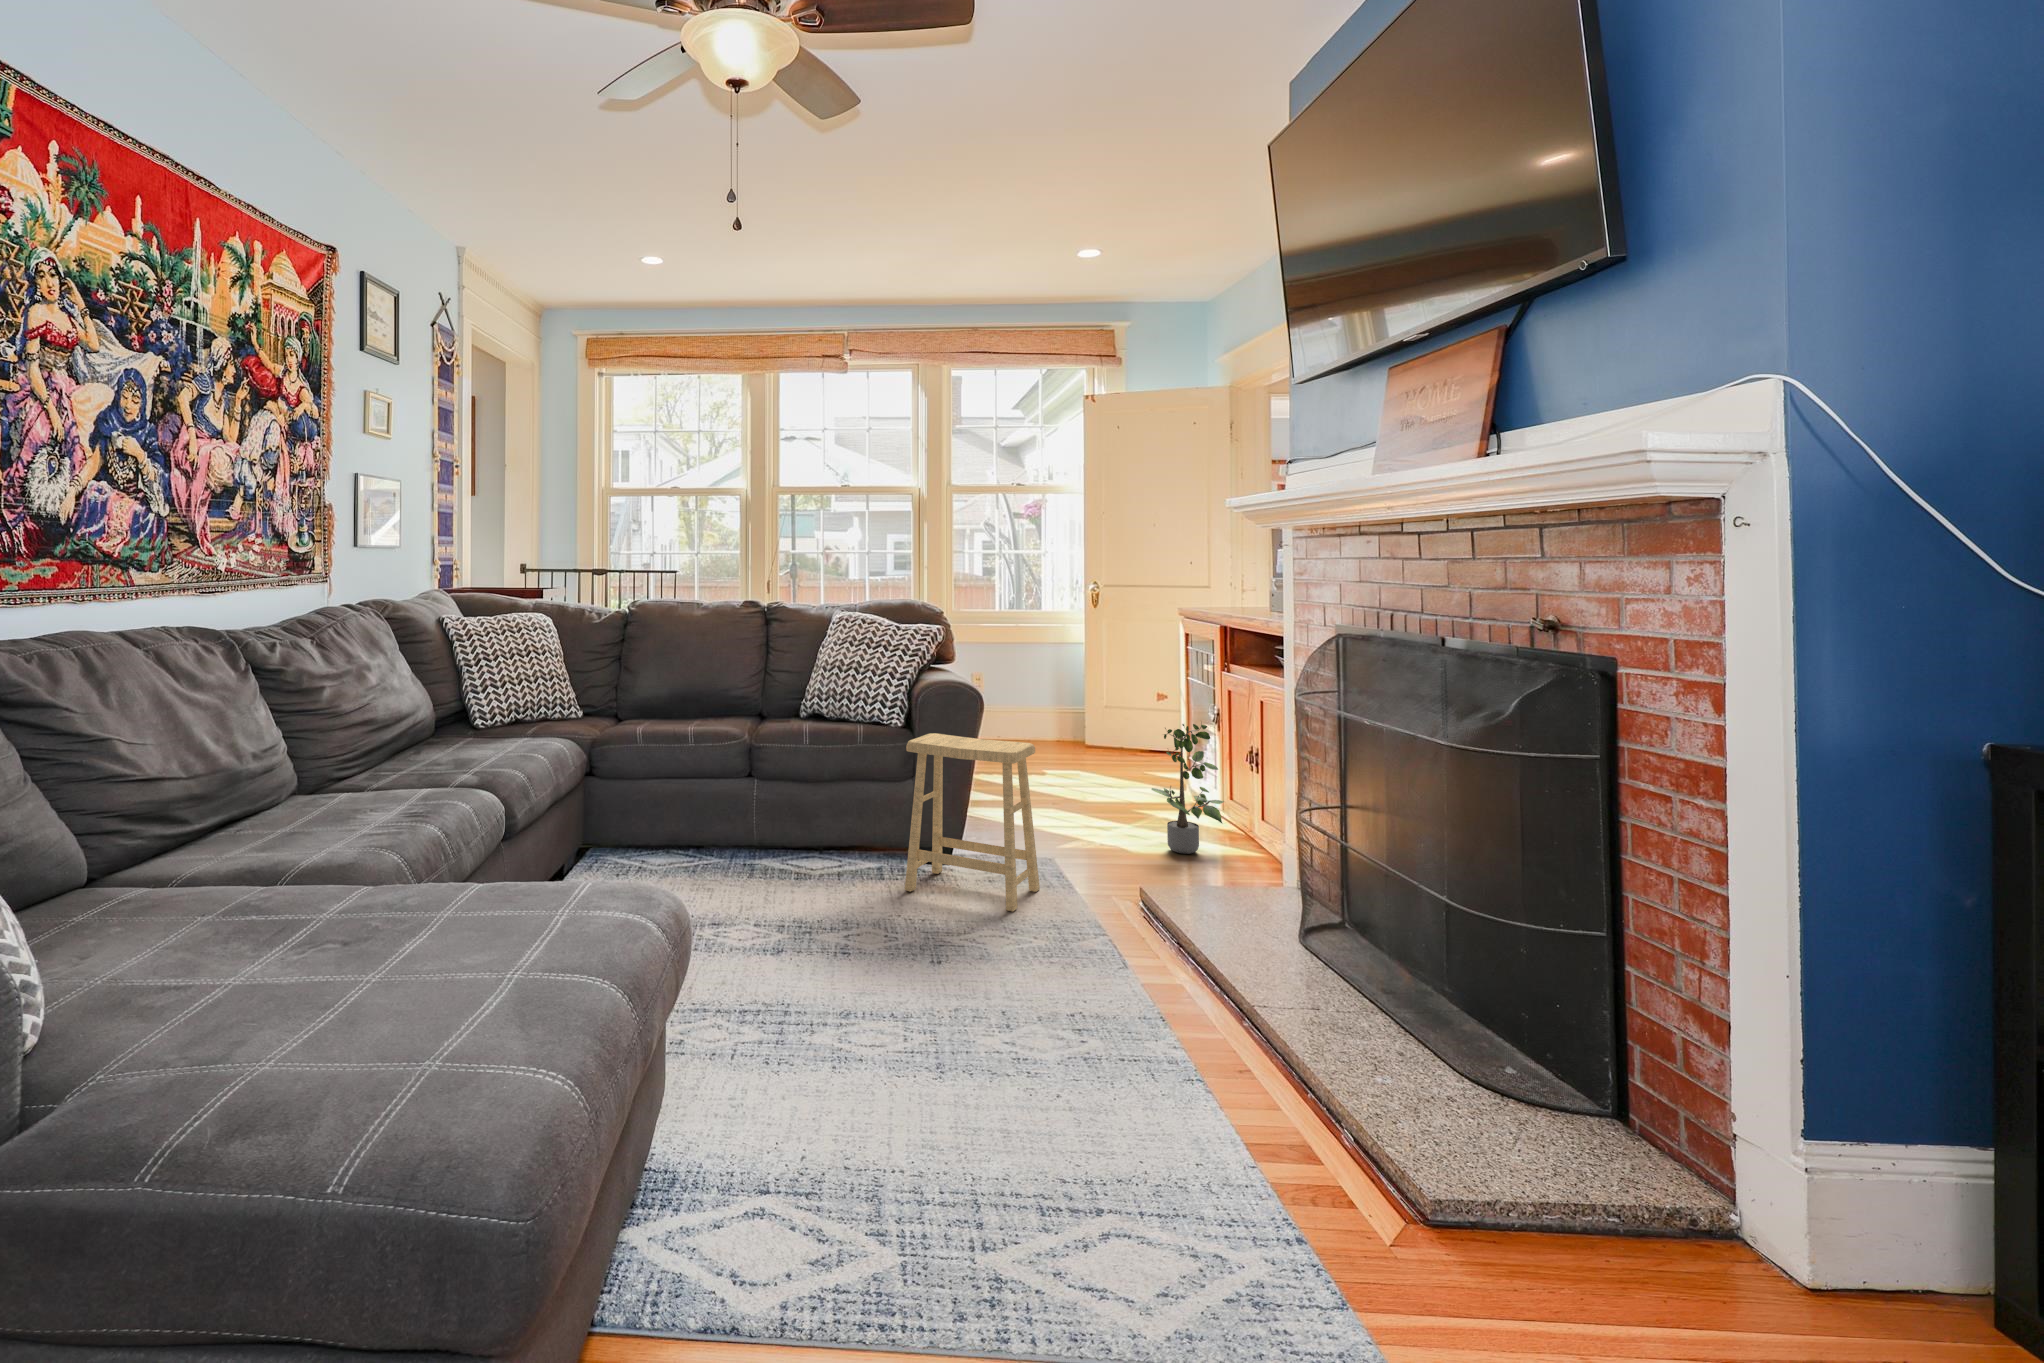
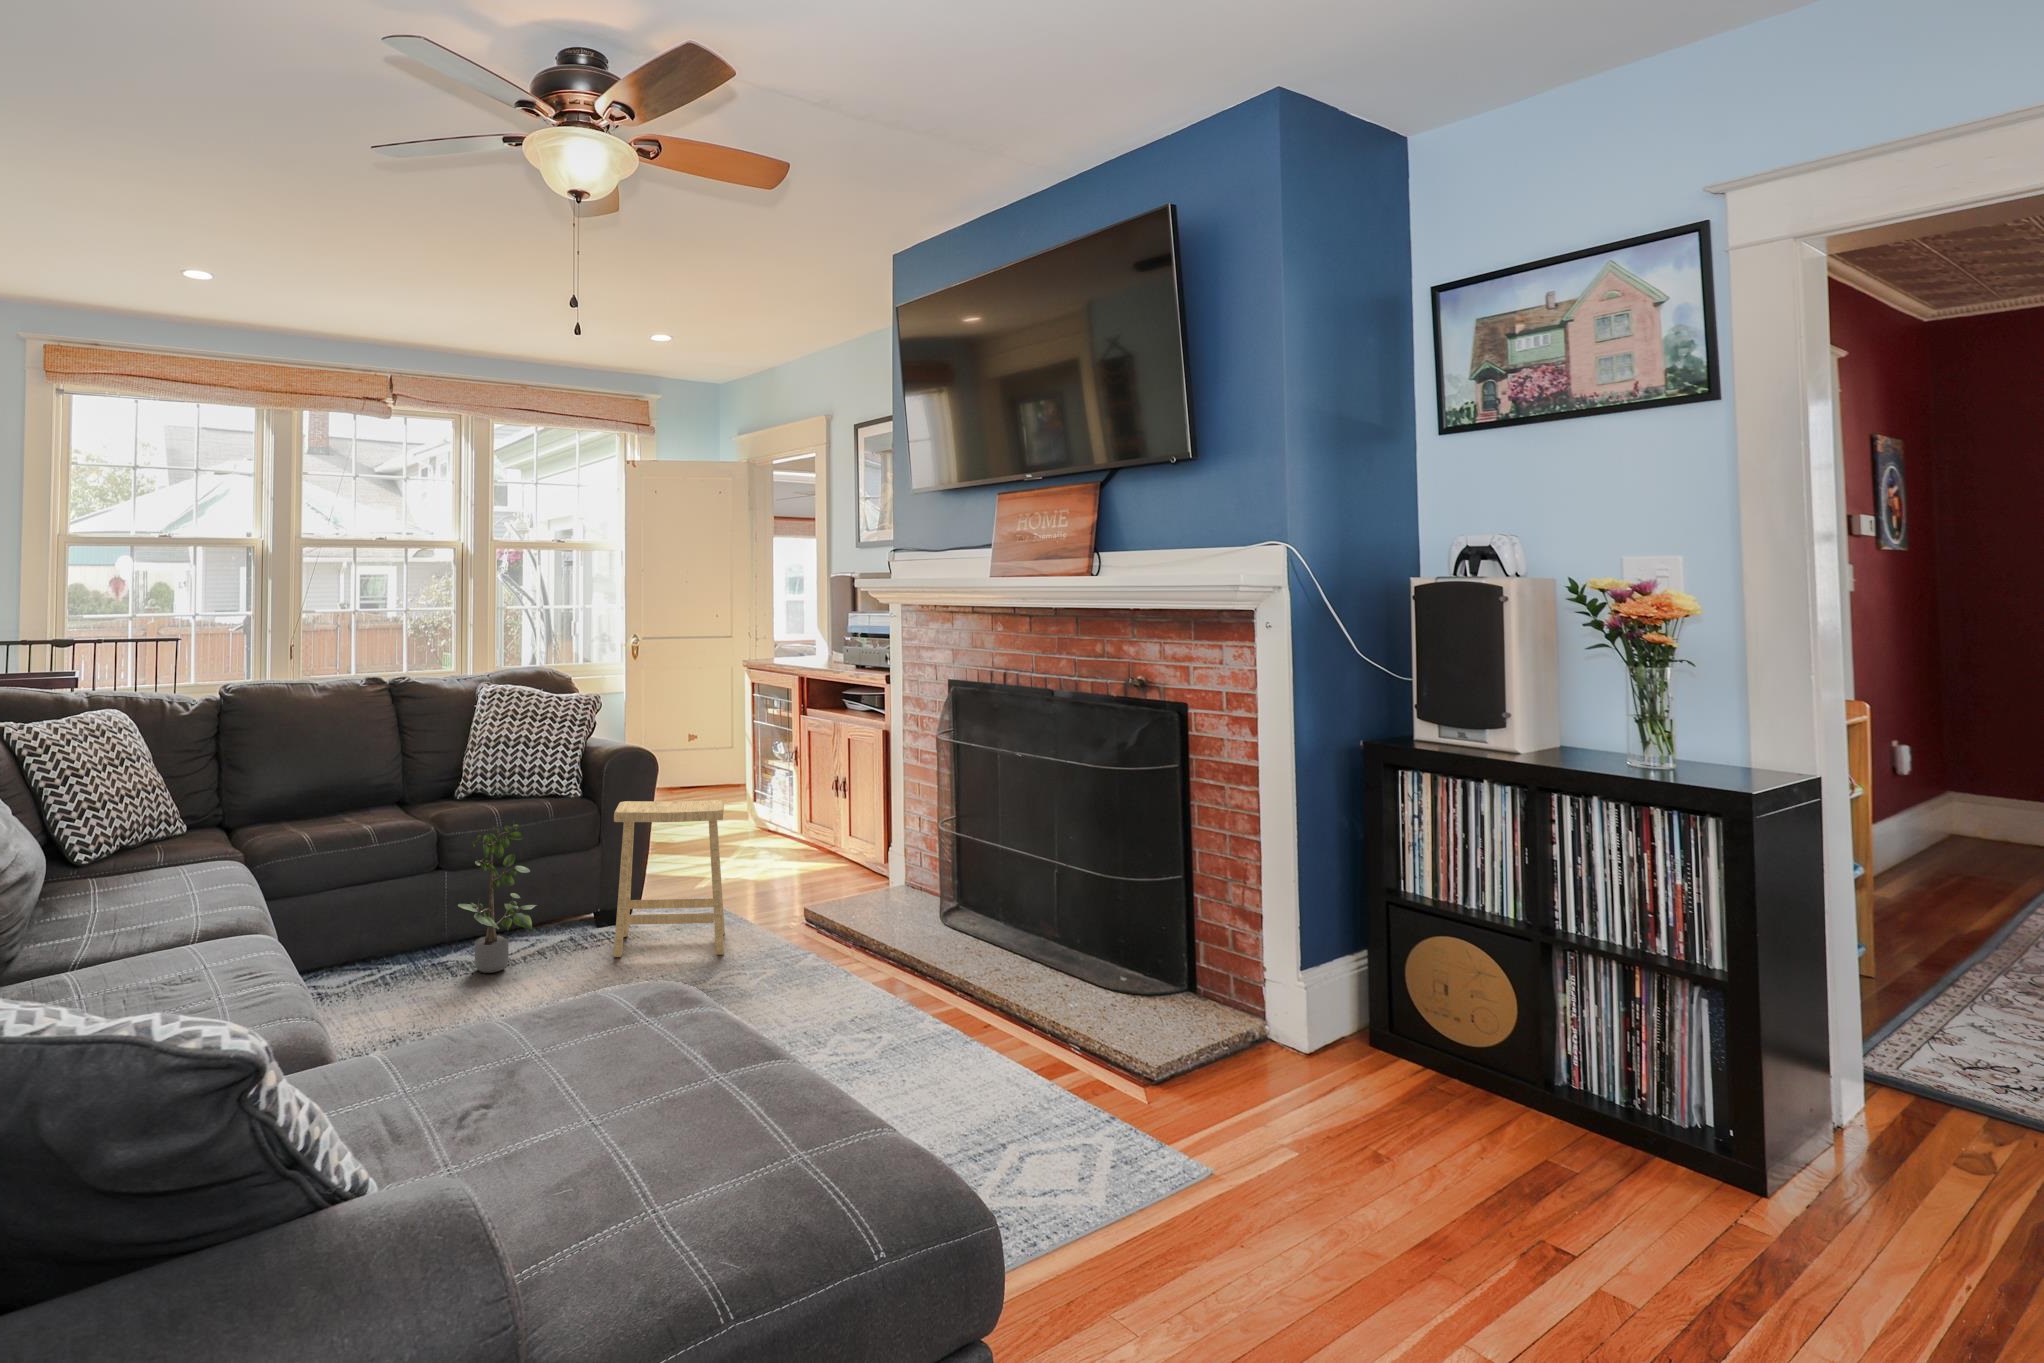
potted plant: present [1152,724,1224,854] -> present [458,824,536,973]

